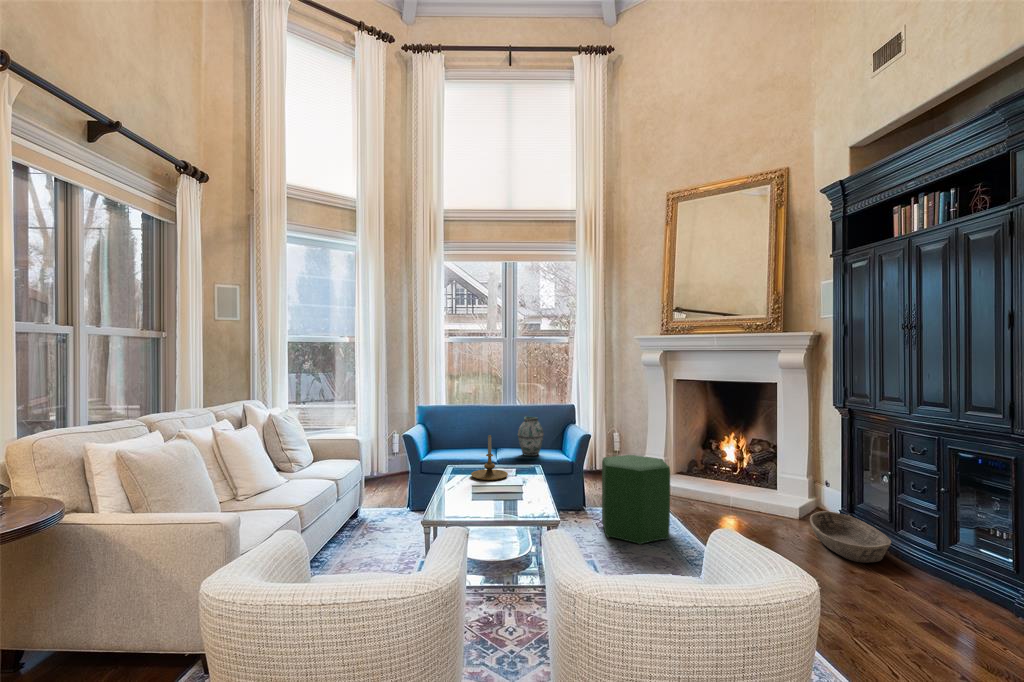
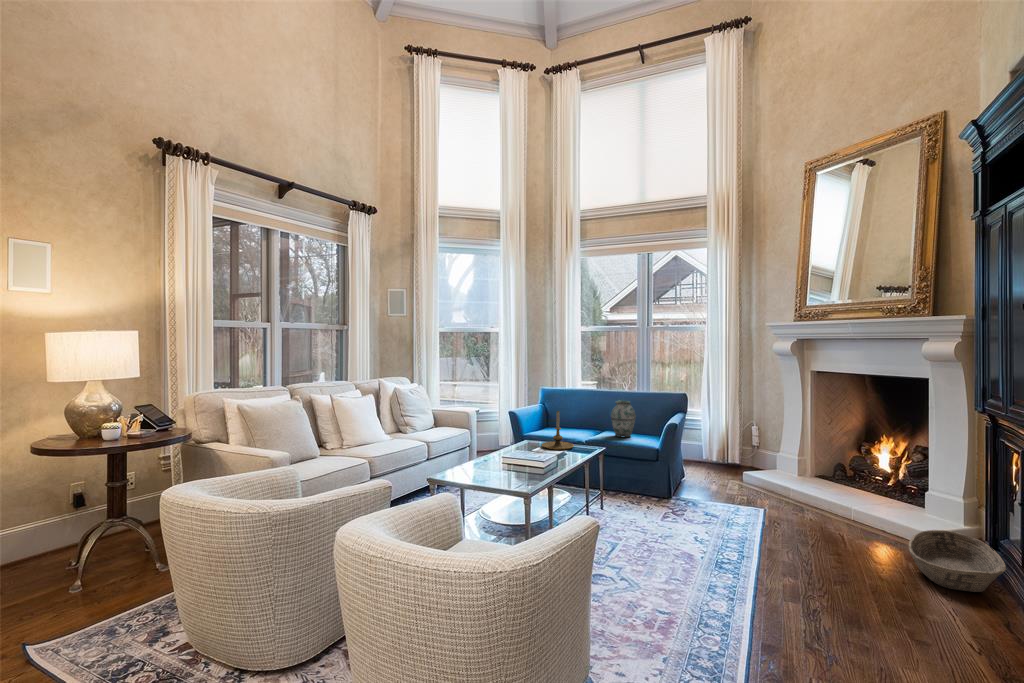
ottoman: present [602,455,670,545] -> none [666,442,738,529]

